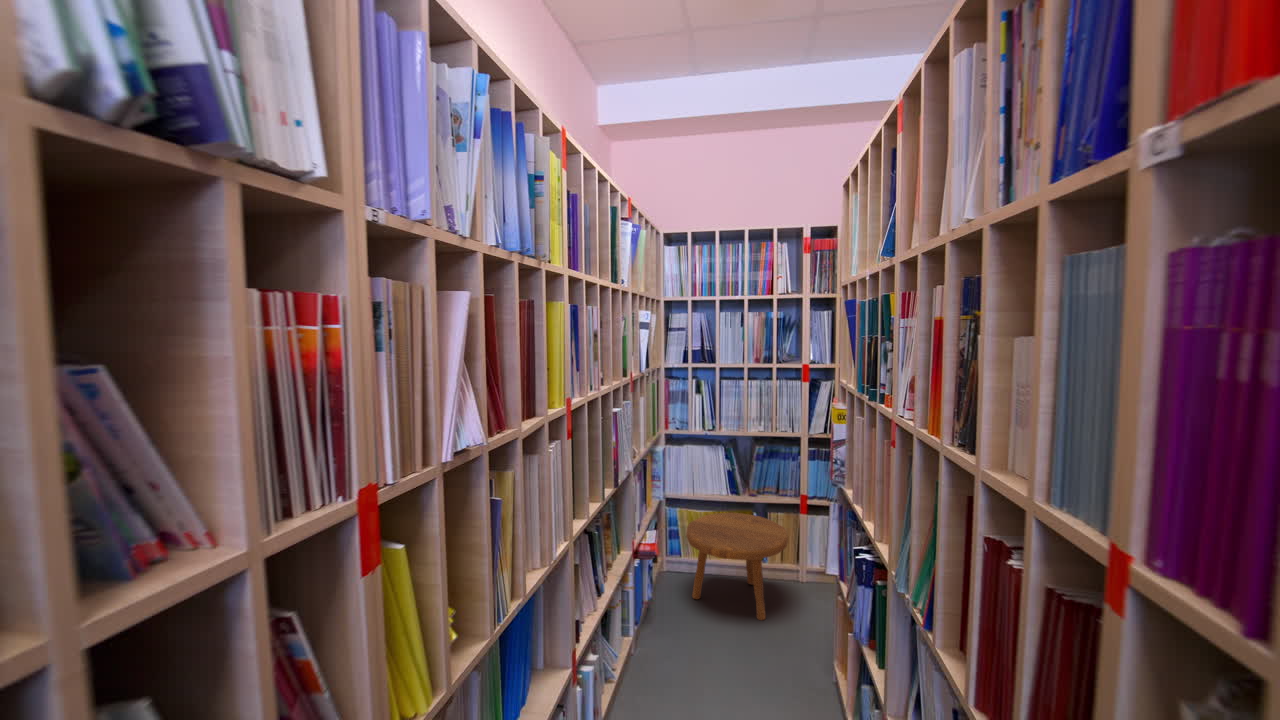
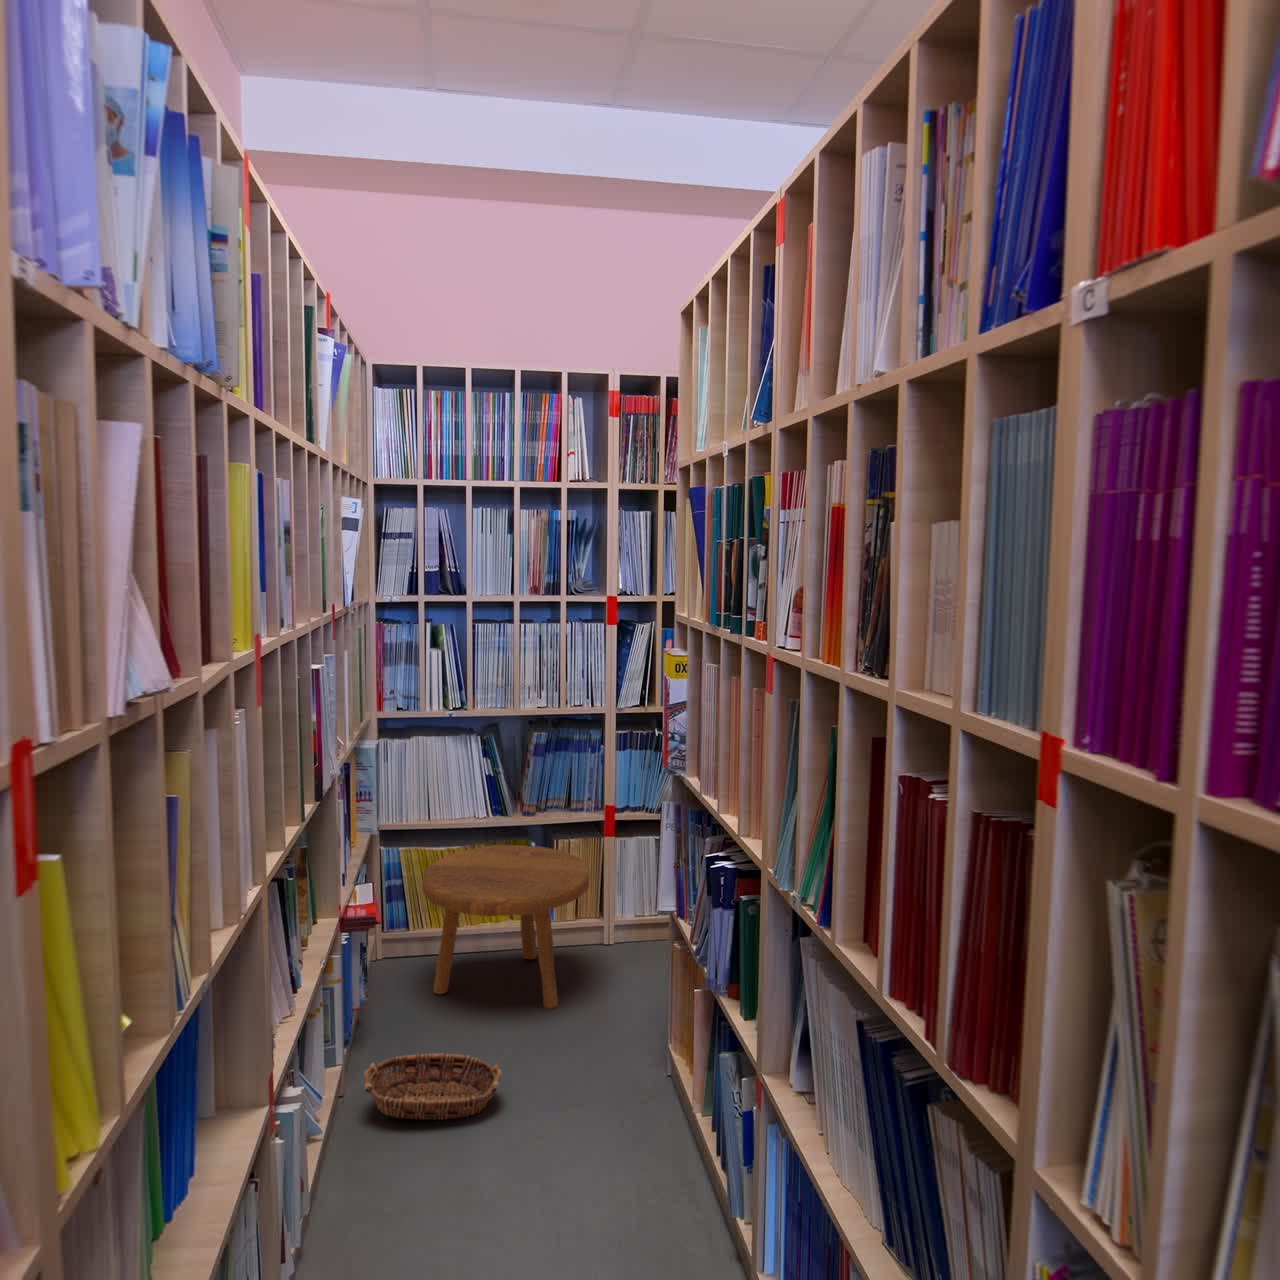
basket: none [636,632,734,694] -> present [364,1053,502,1120]

